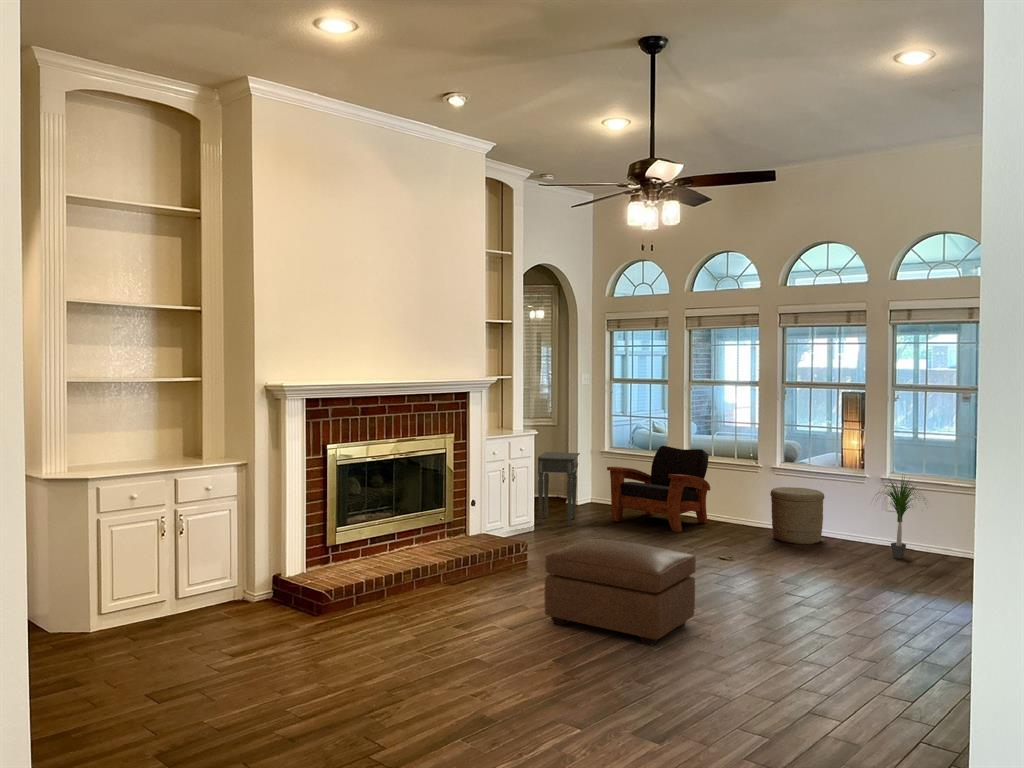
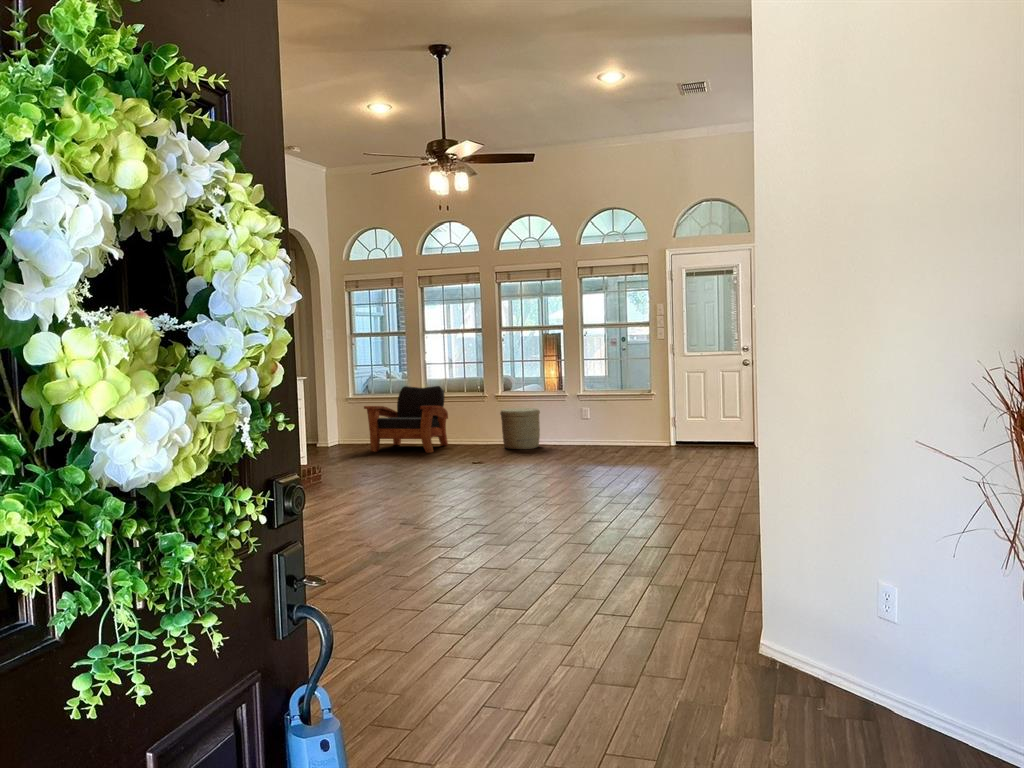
side table: present [538,452,580,526] -> none [307,397,340,461]
potted plant: present [878,477,915,559] -> none [575,385,617,449]
ottoman: present [545,539,696,646] -> none [382,443,495,512]

